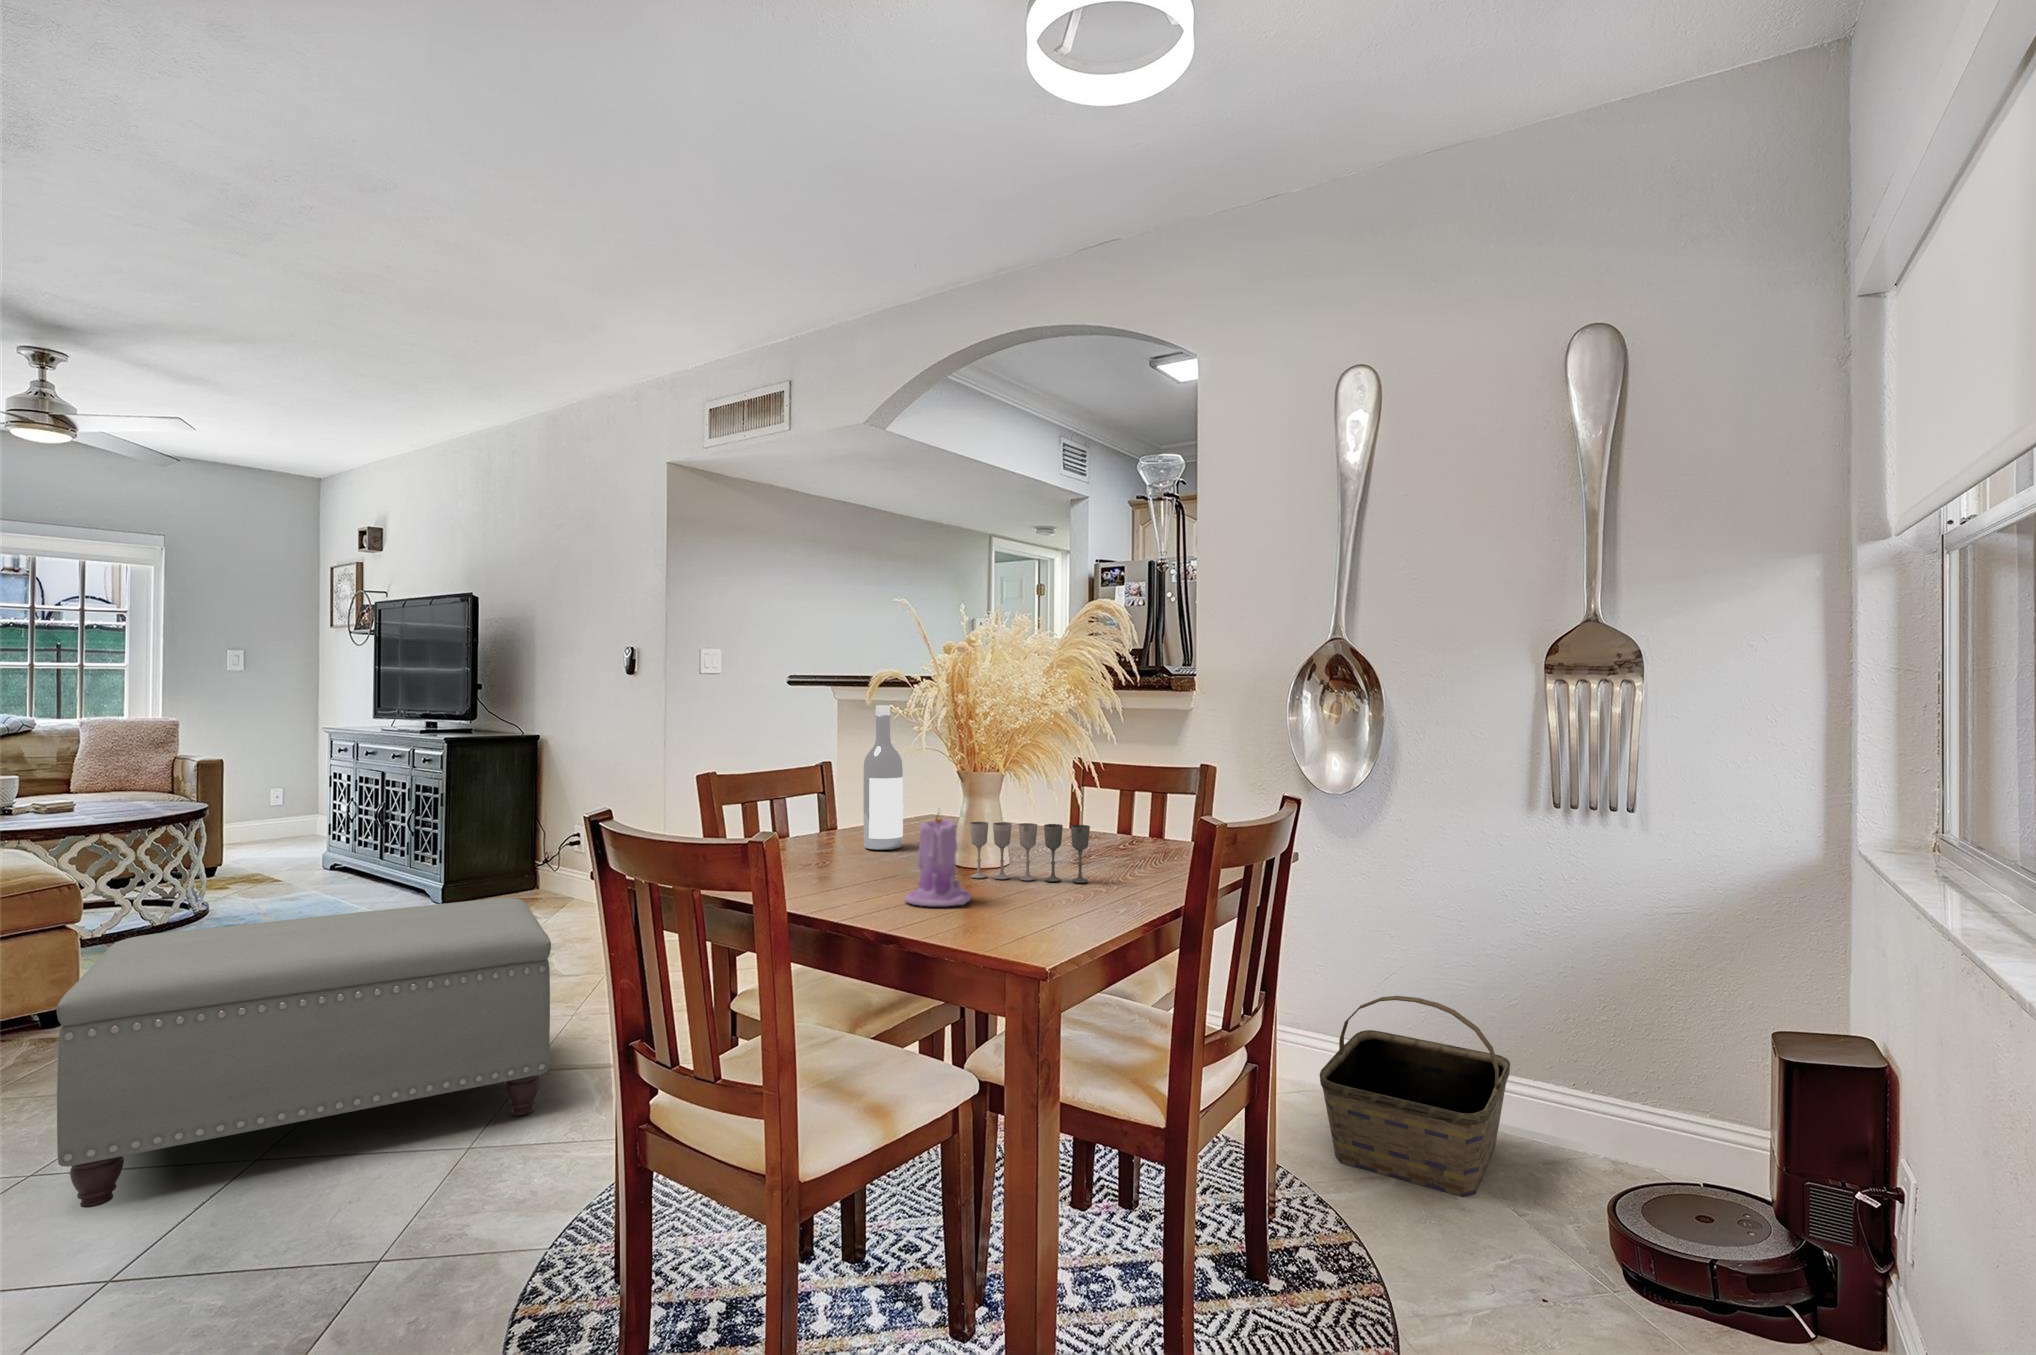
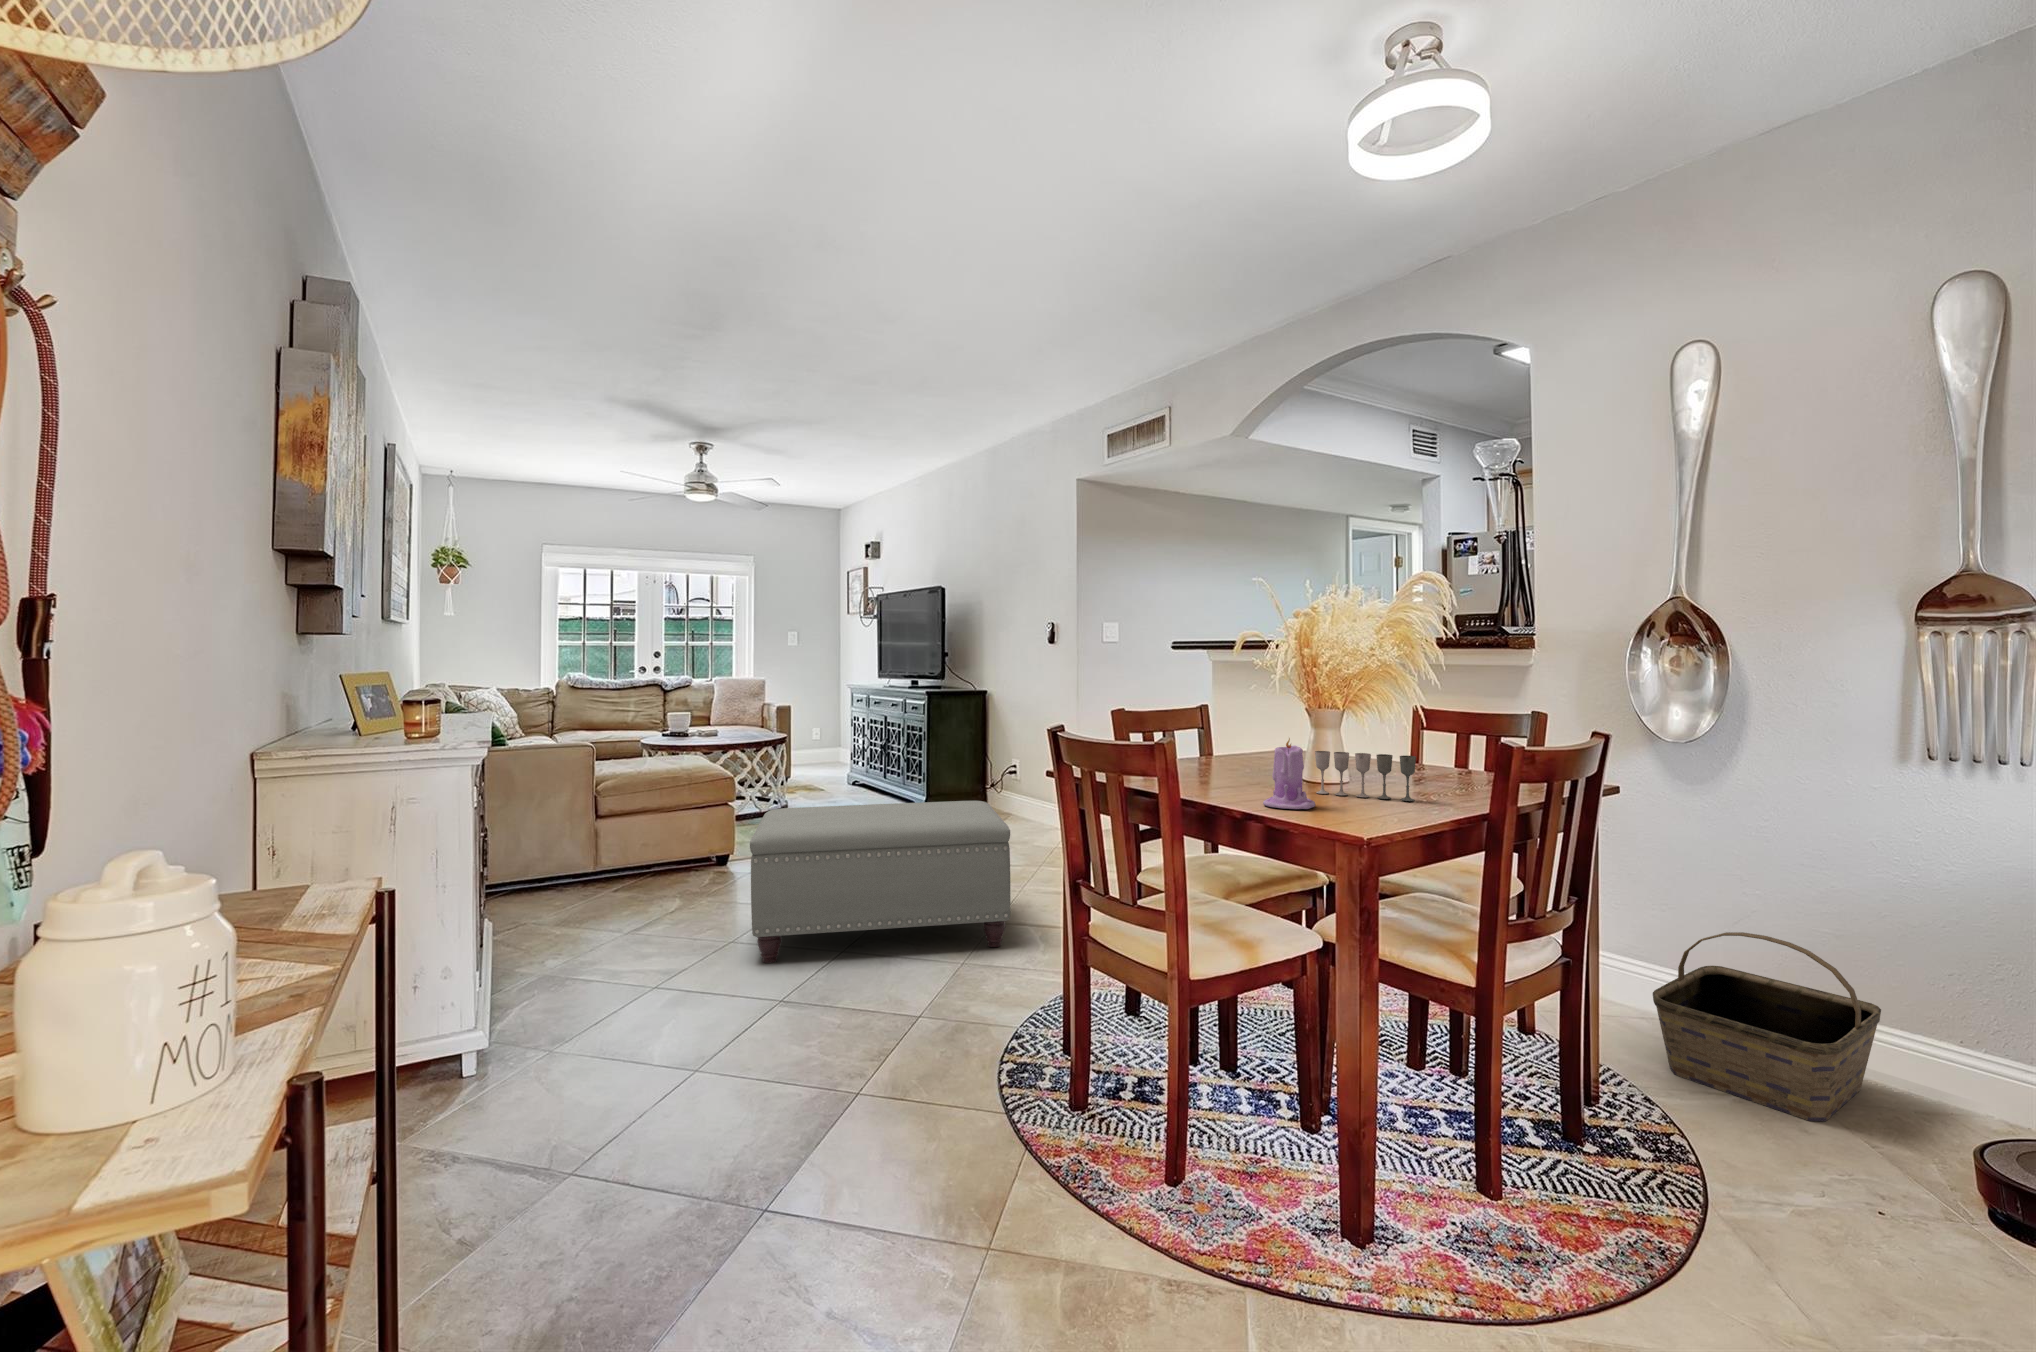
wine bottle: present [863,705,903,850] -> none [1231,663,1262,773]

